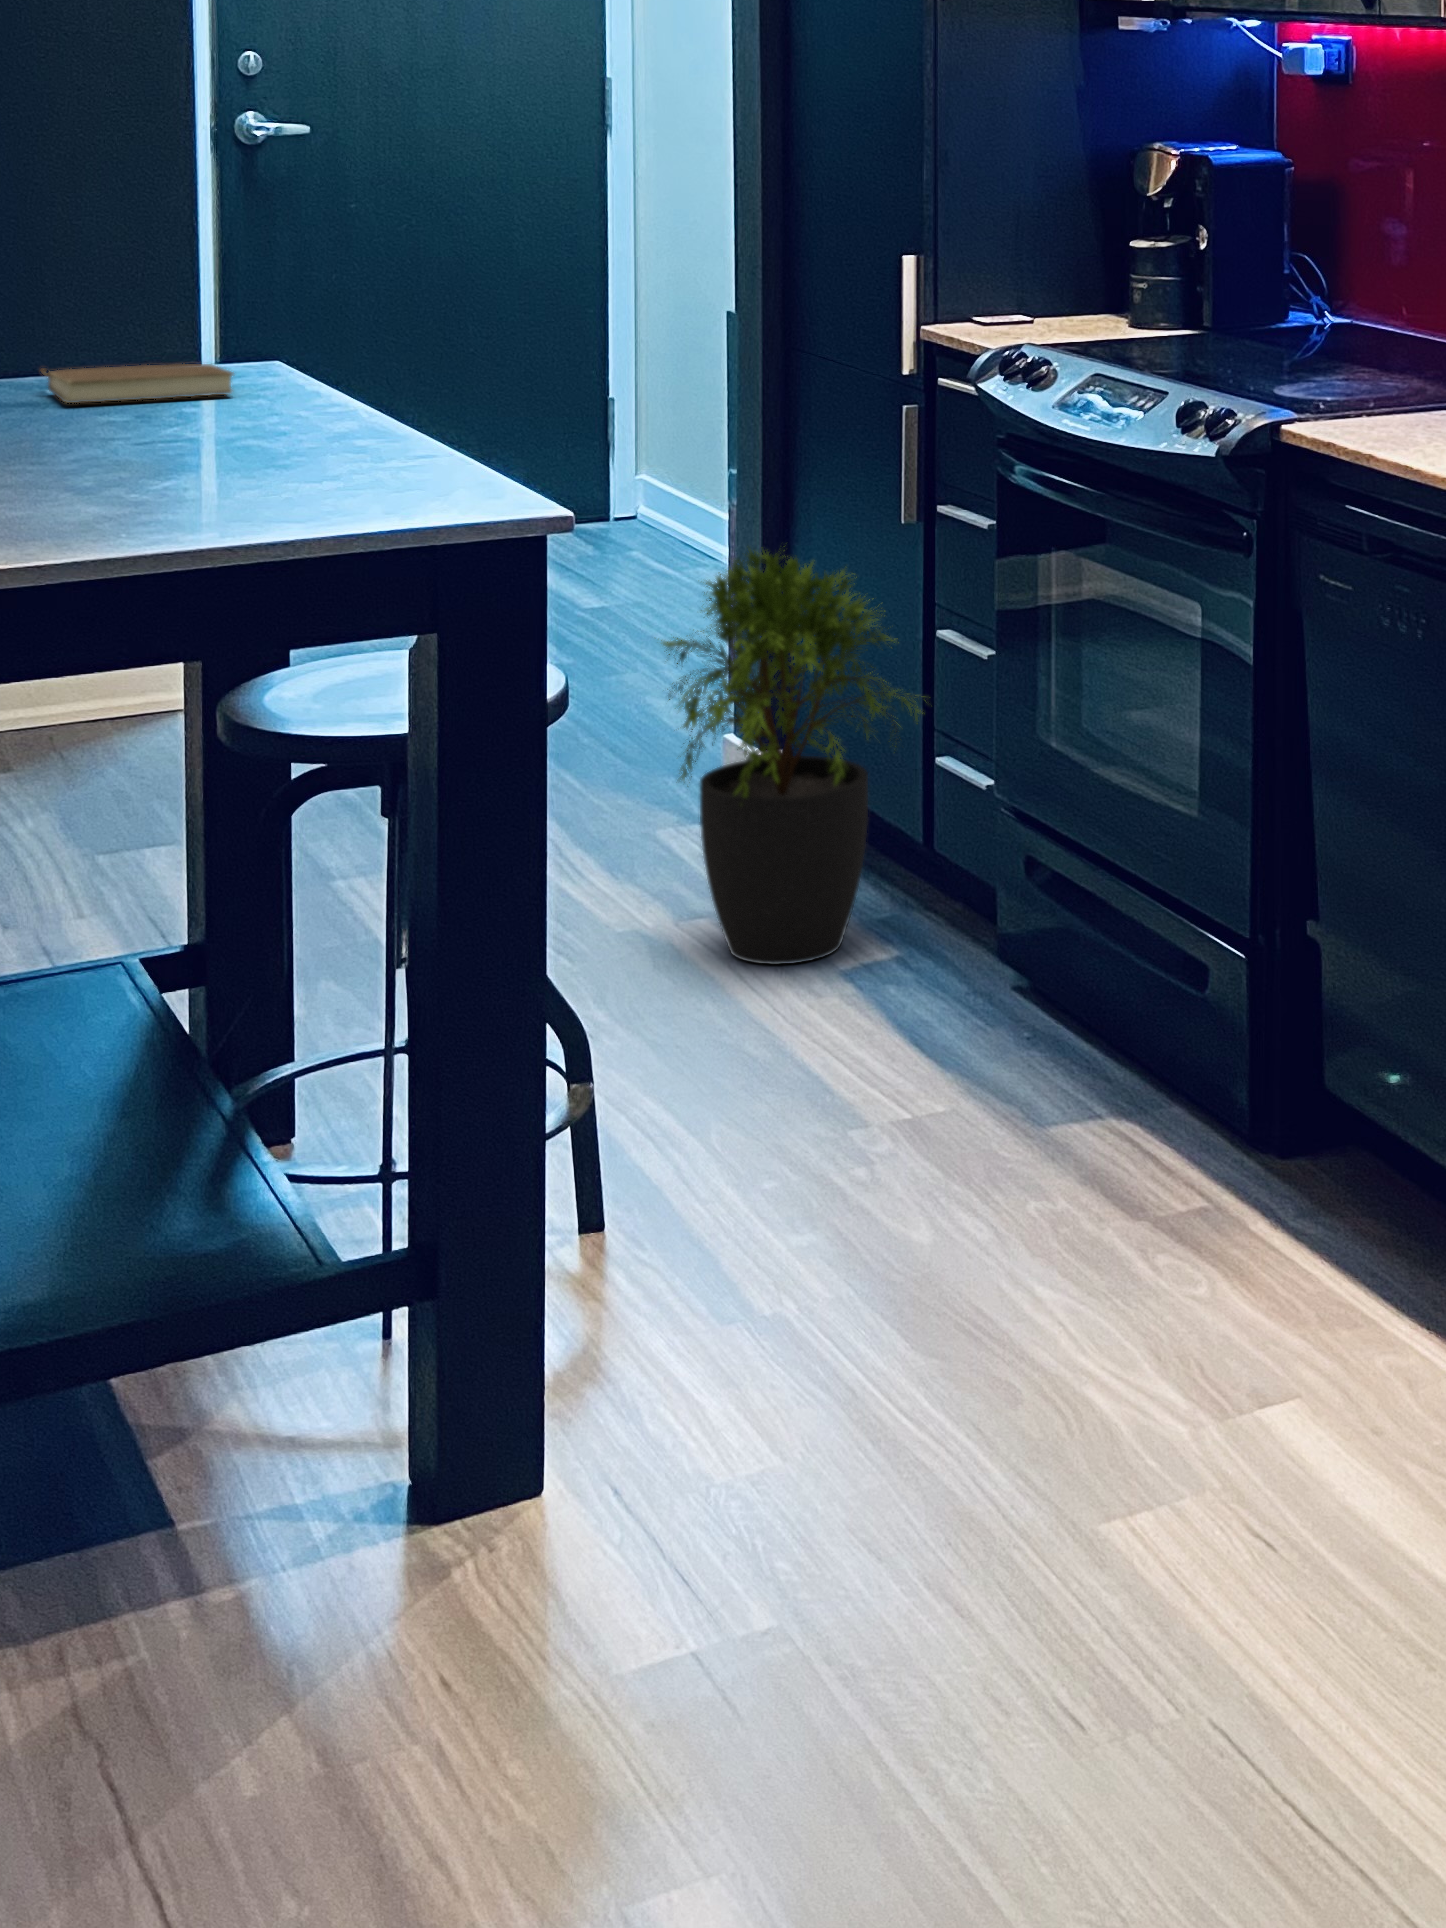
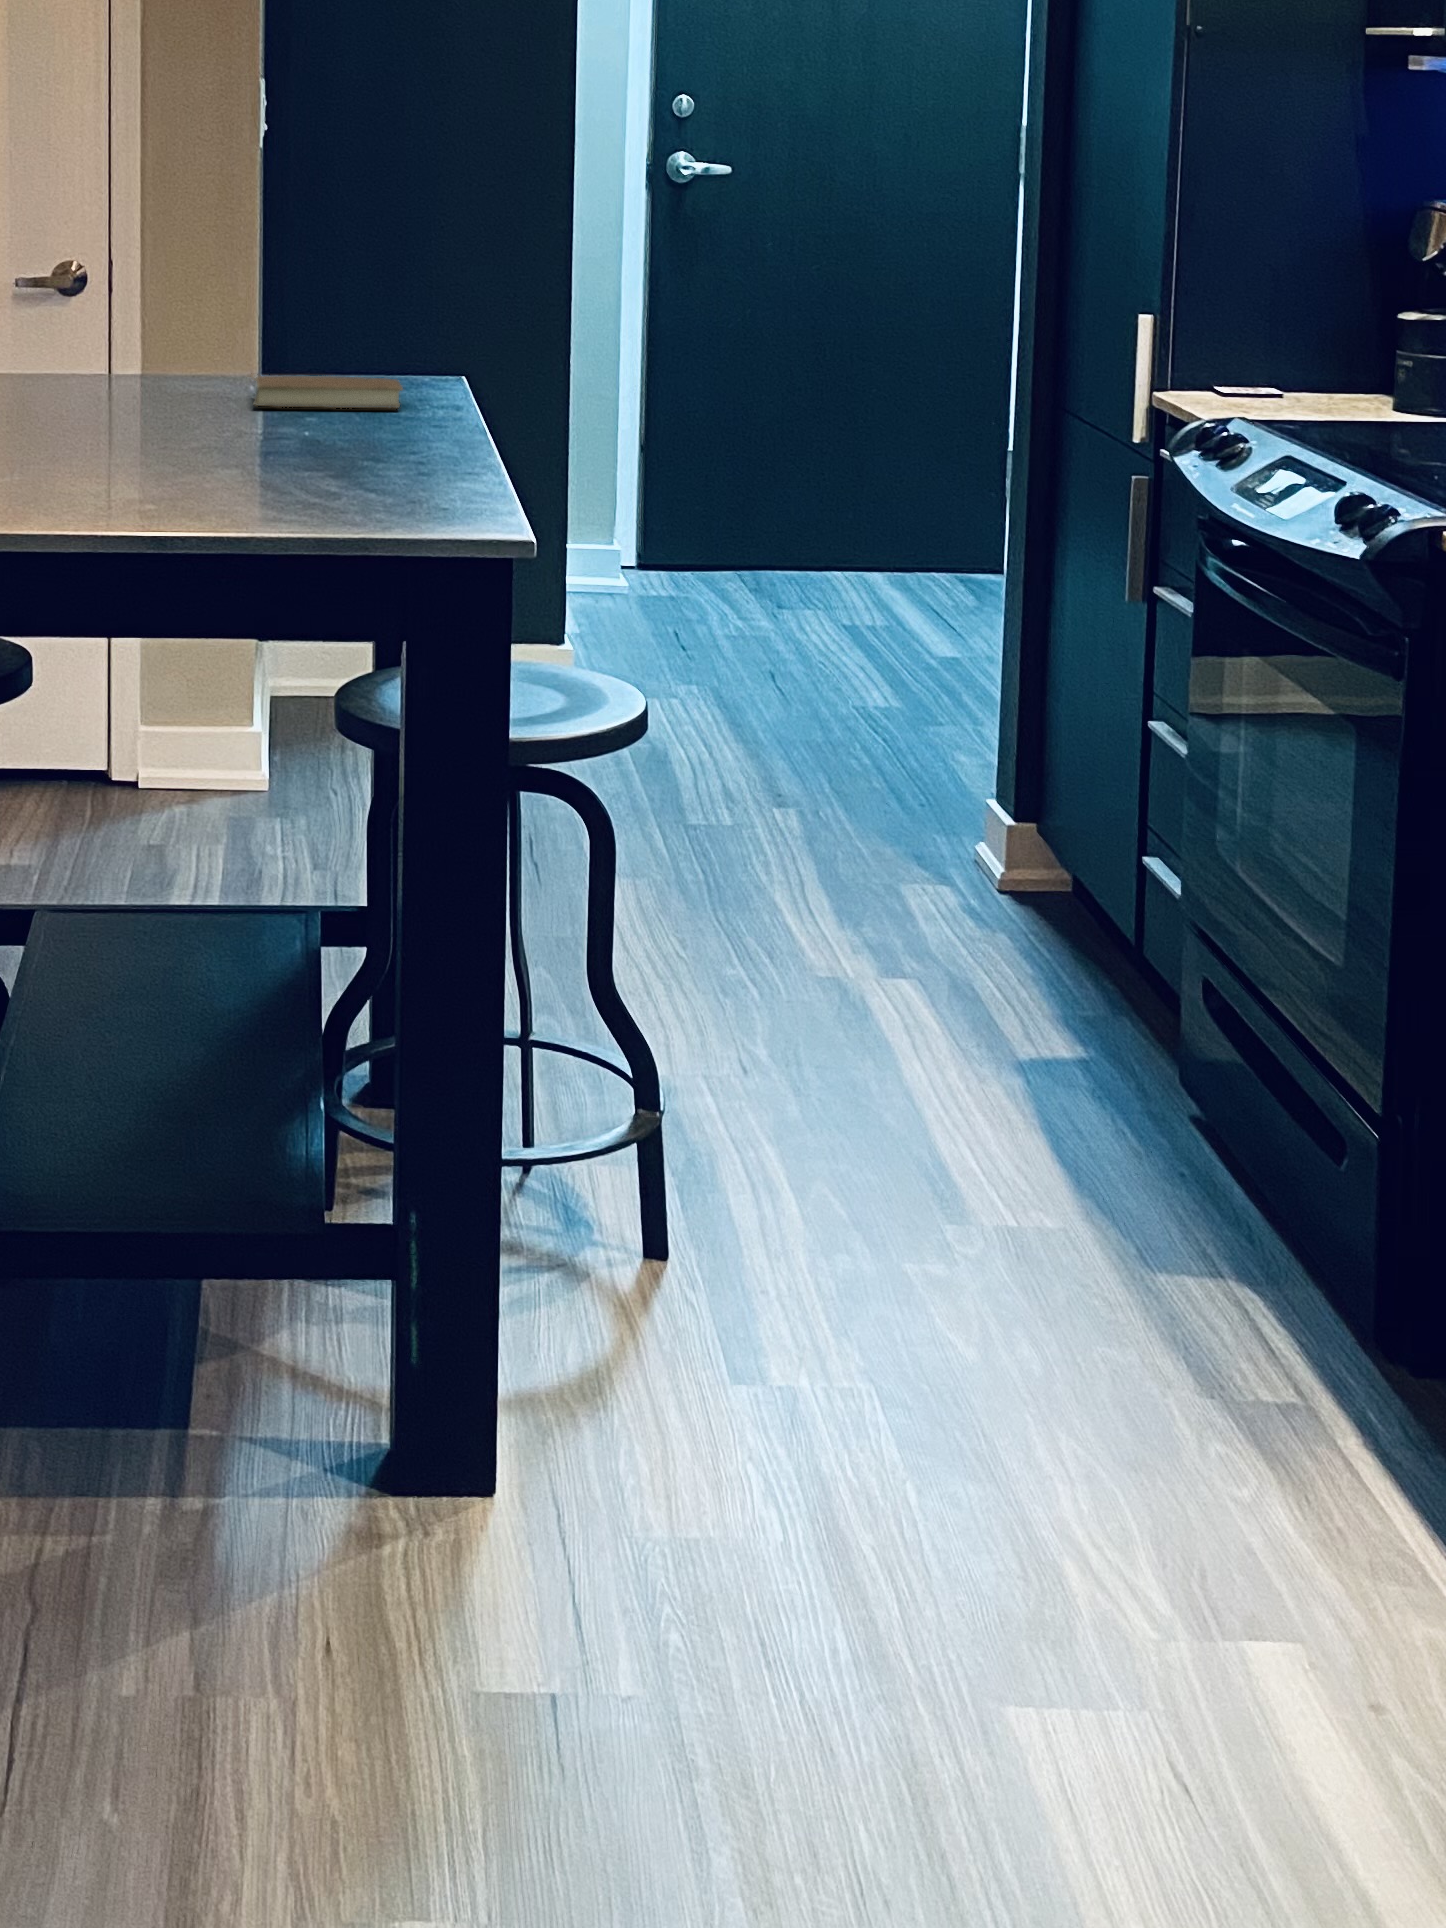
potted plant: present [661,546,919,964] -> none [853,605,1143,1046]

